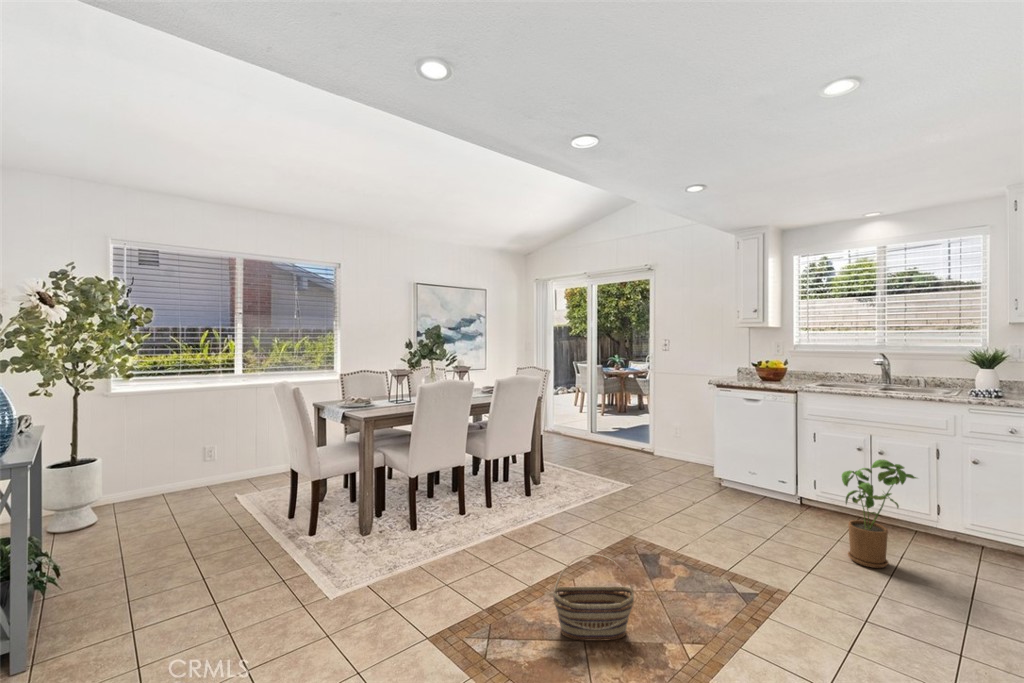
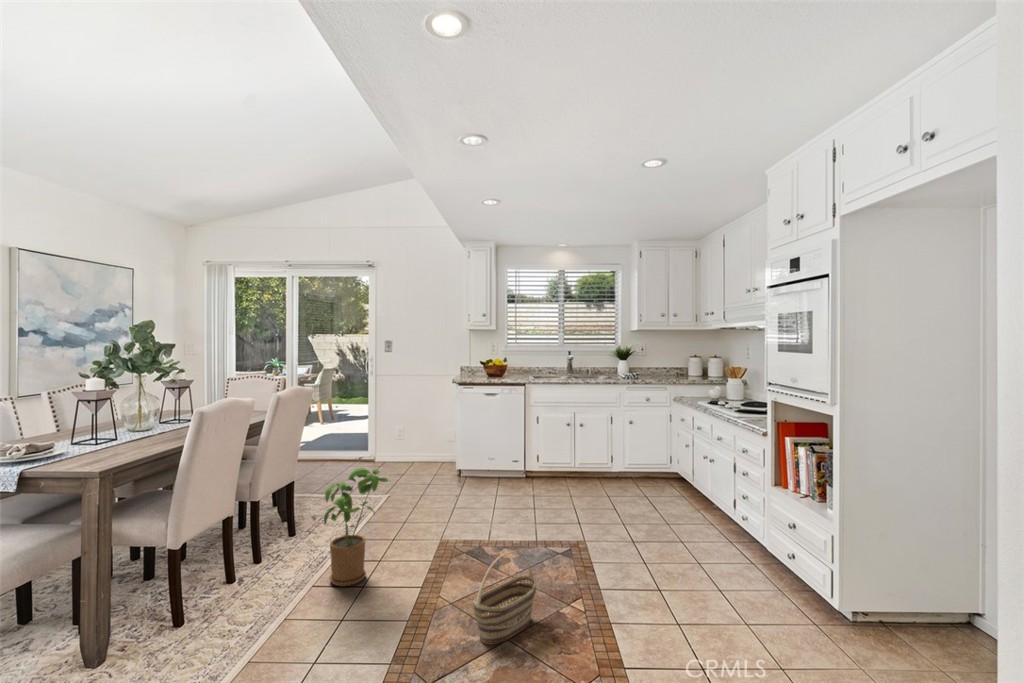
house plant: present [842,460,916,568] -> present [324,468,389,586]

